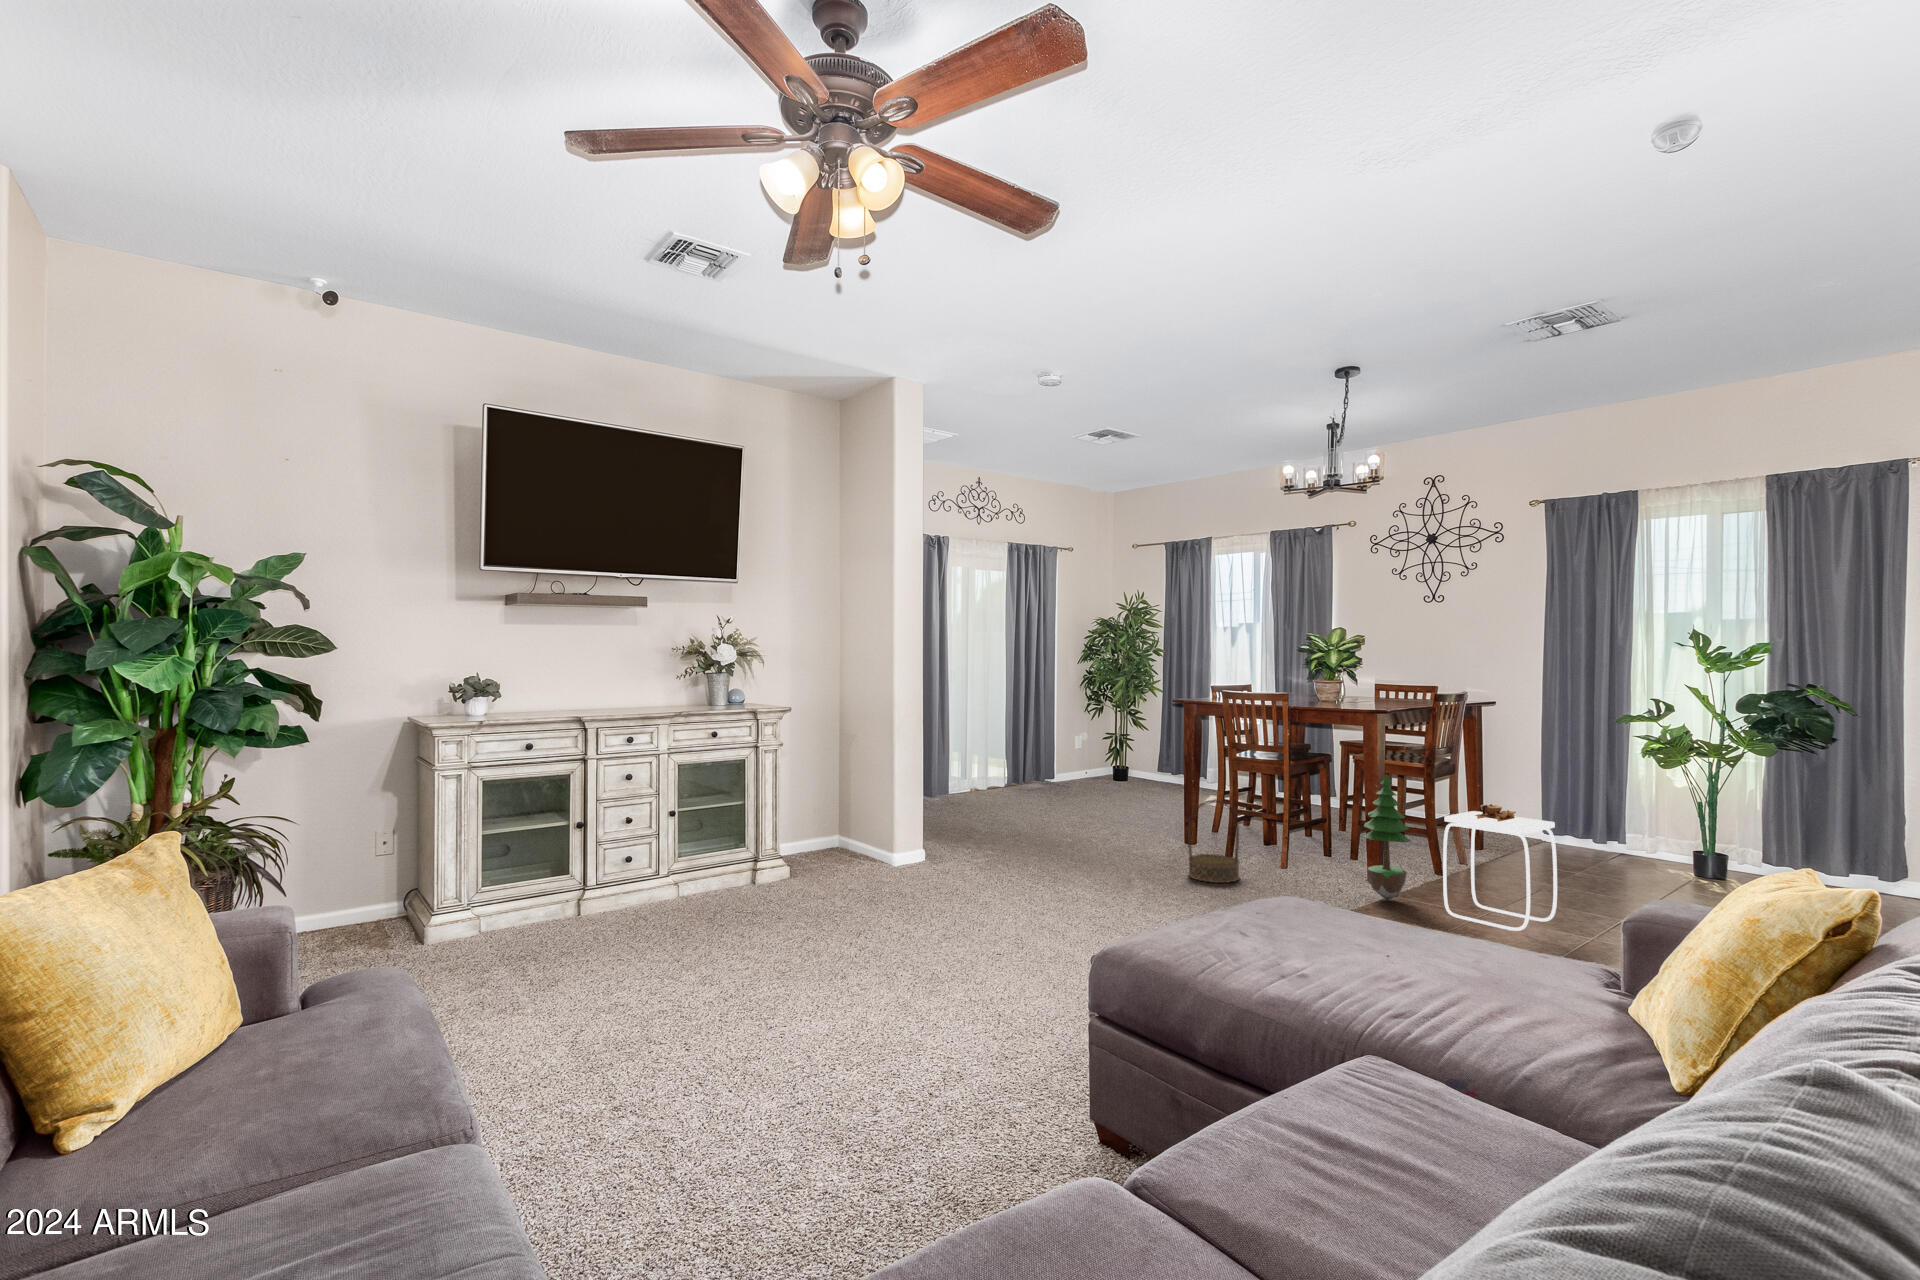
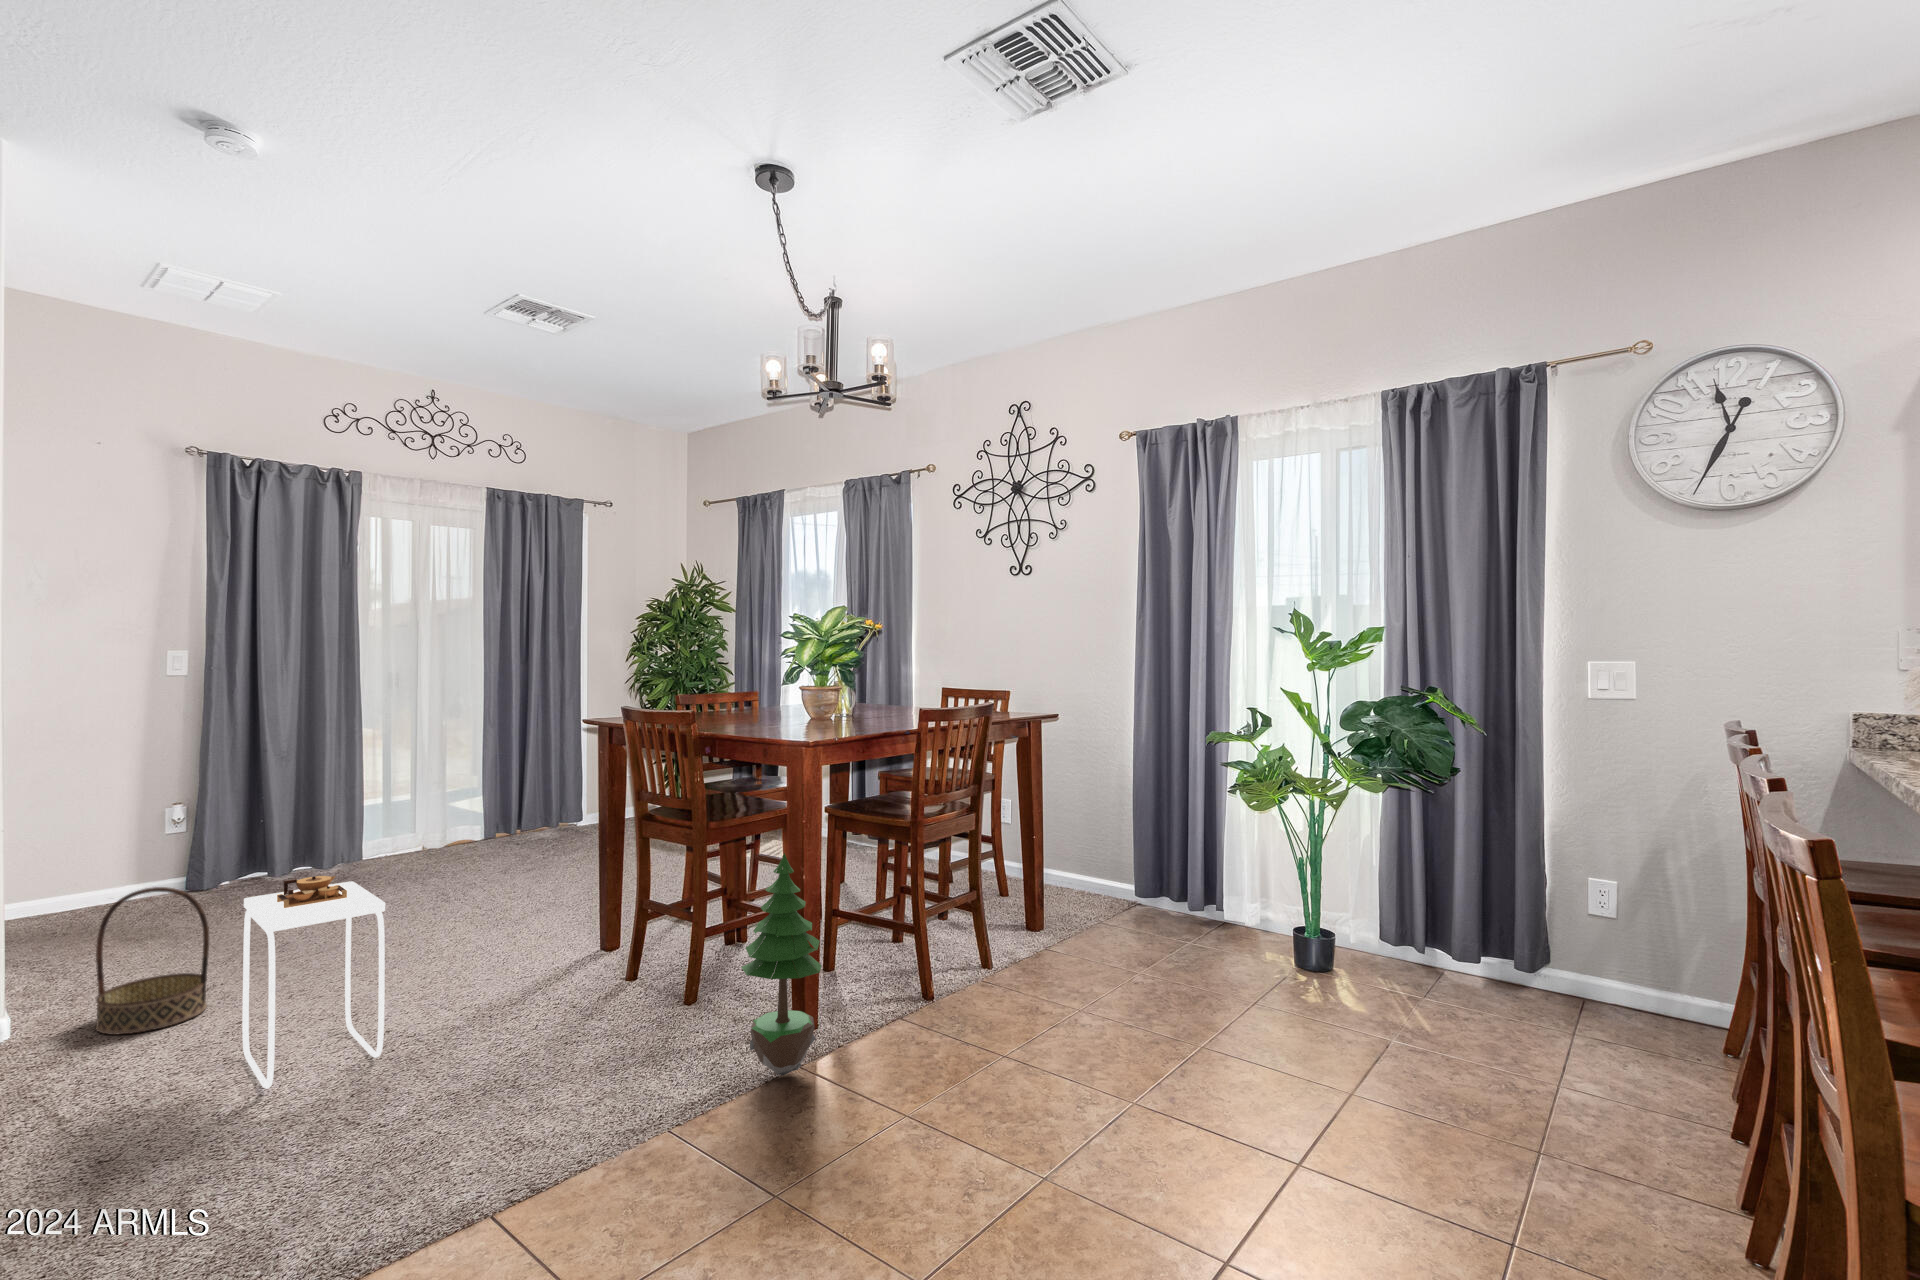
basket: present [1188,800,1239,883] -> present [96,887,209,1035]
side table: present [1443,804,1557,931] -> present [243,876,385,1089]

